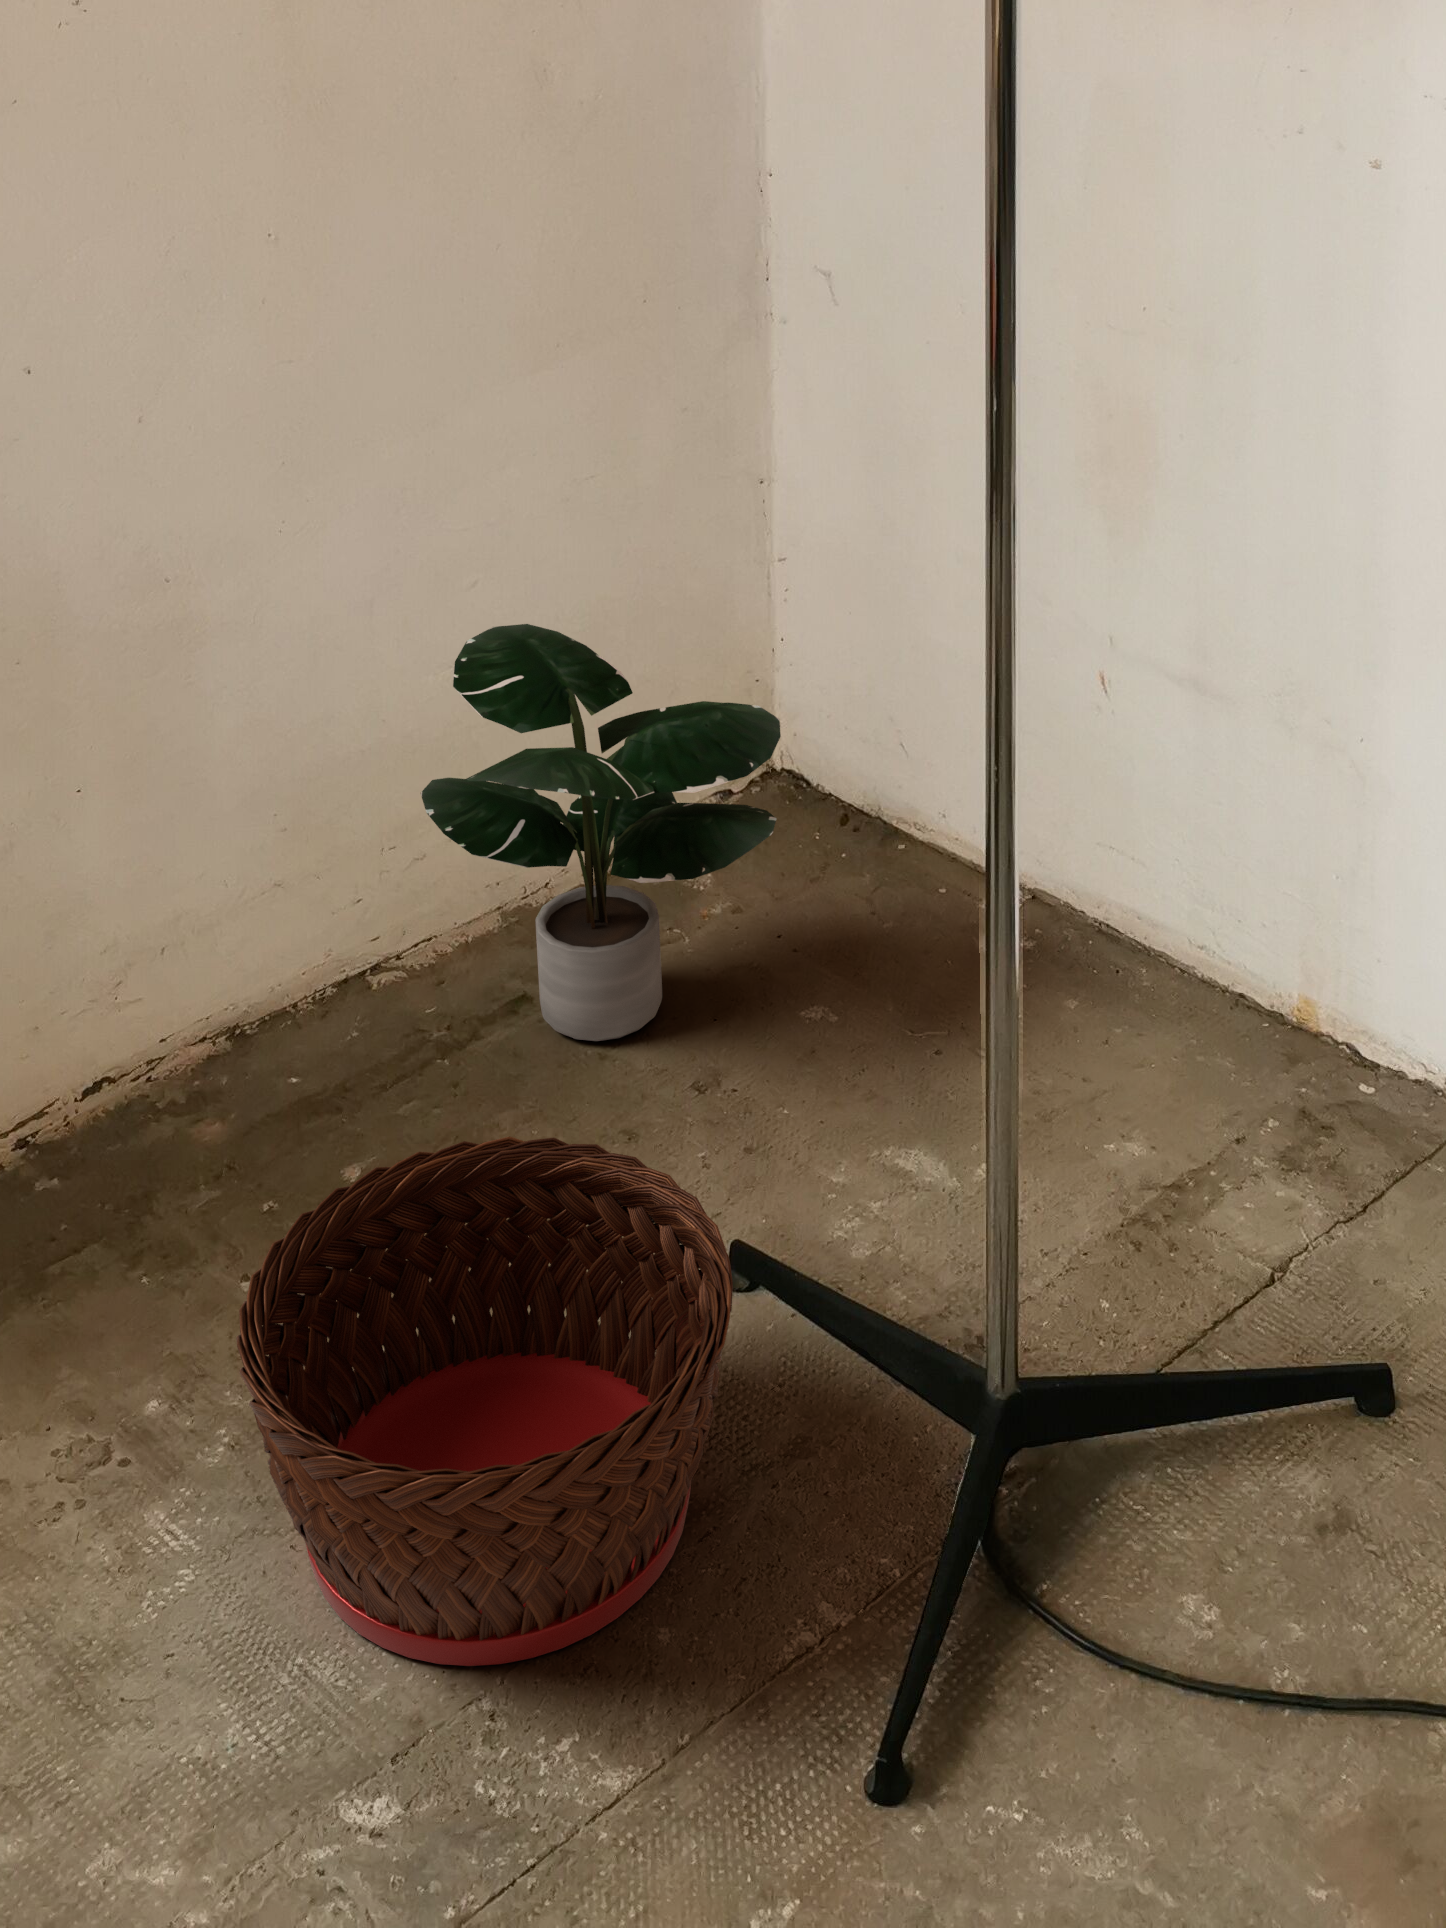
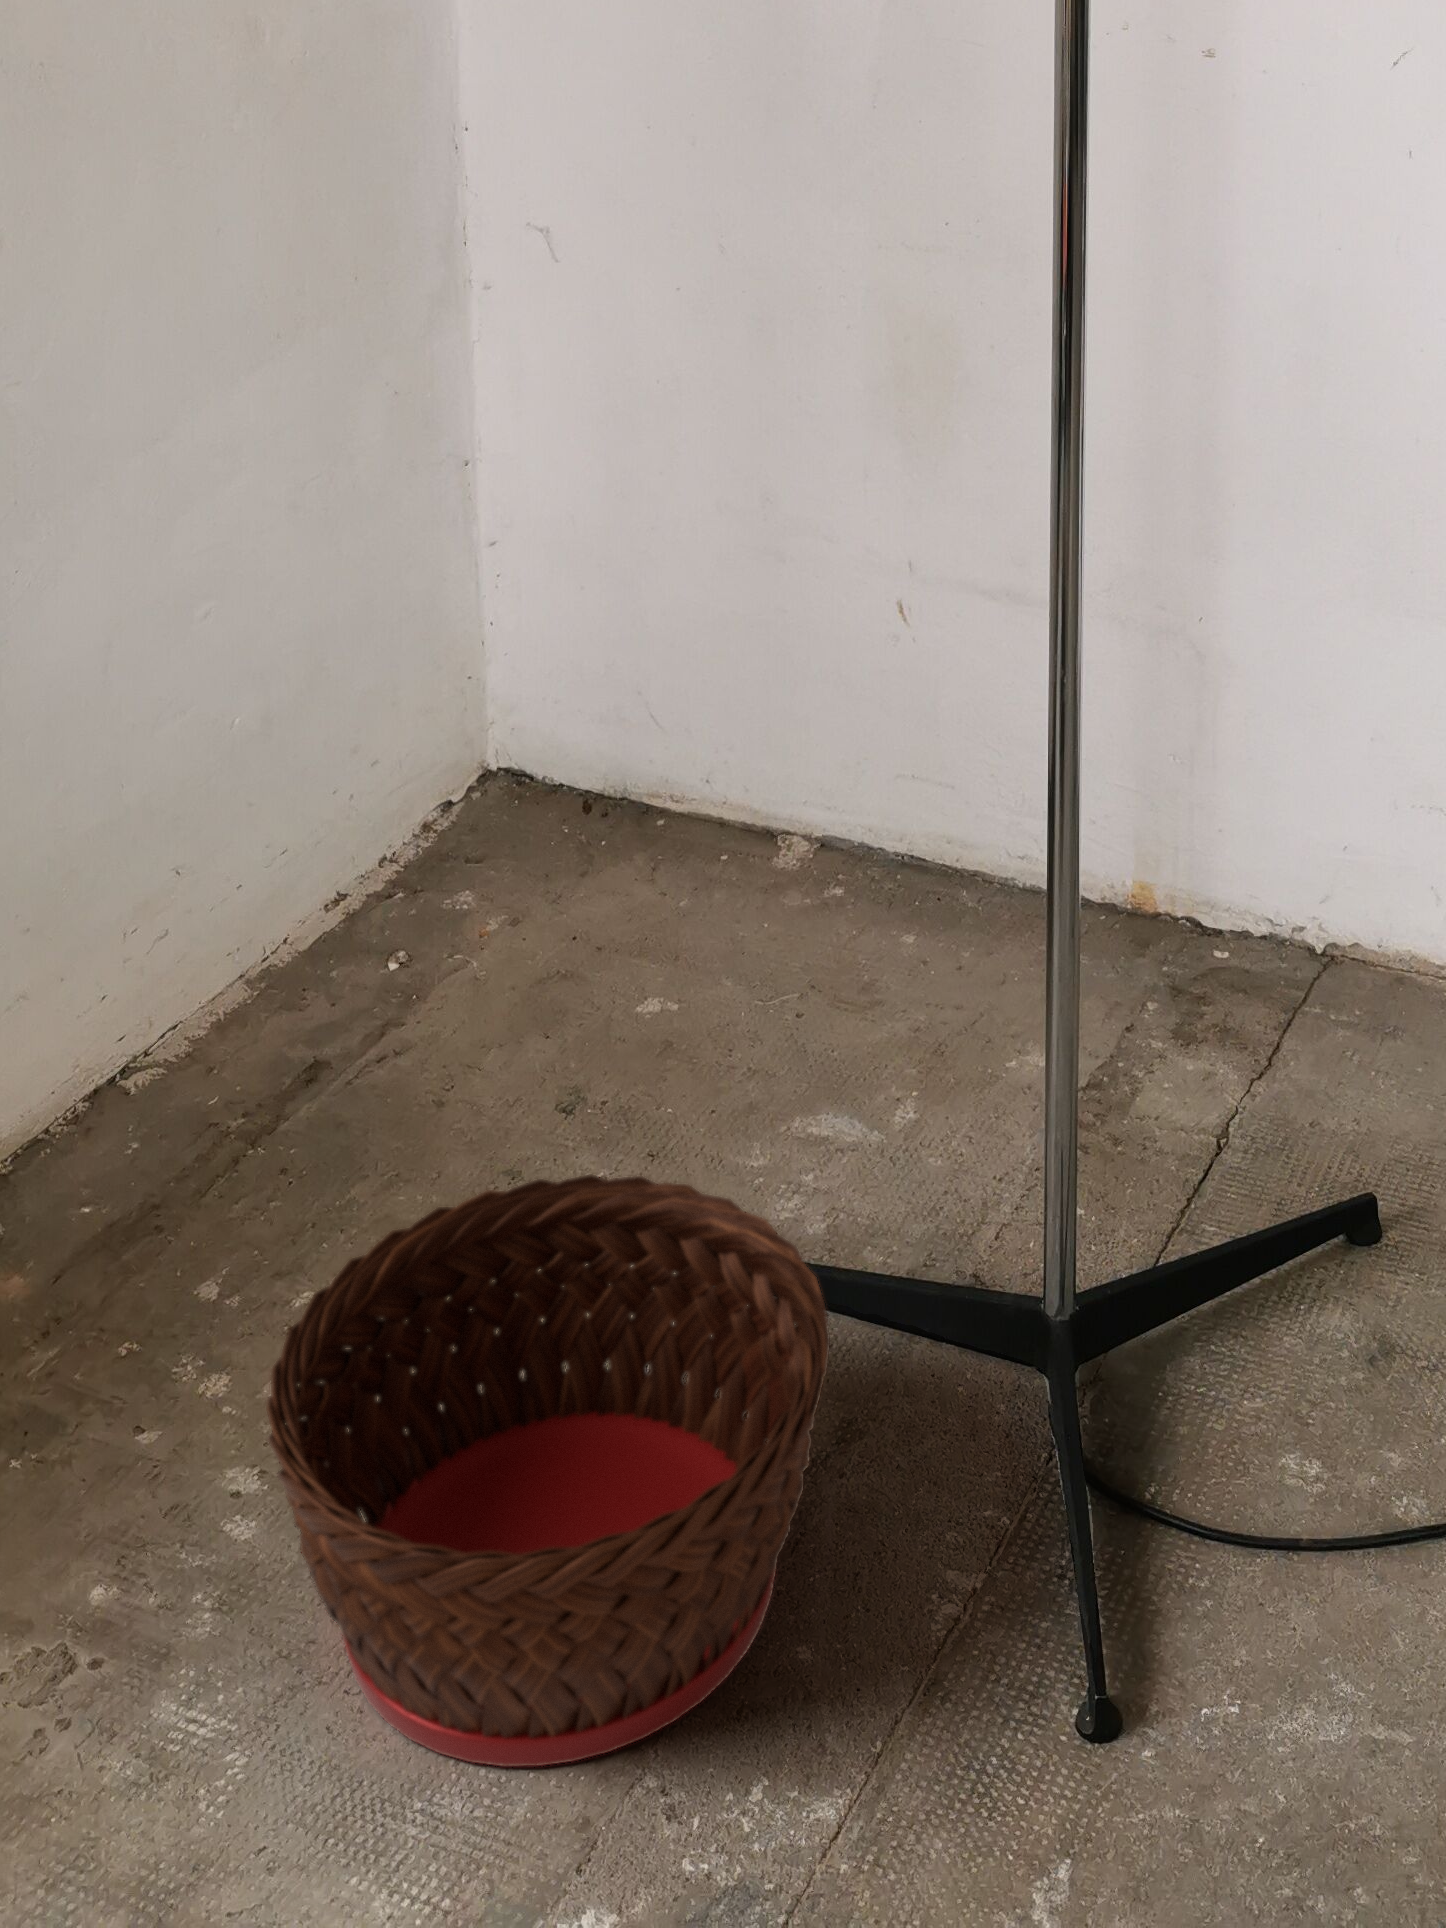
potted plant: present [421,624,781,1041] -> none [207,646,625,1096]

